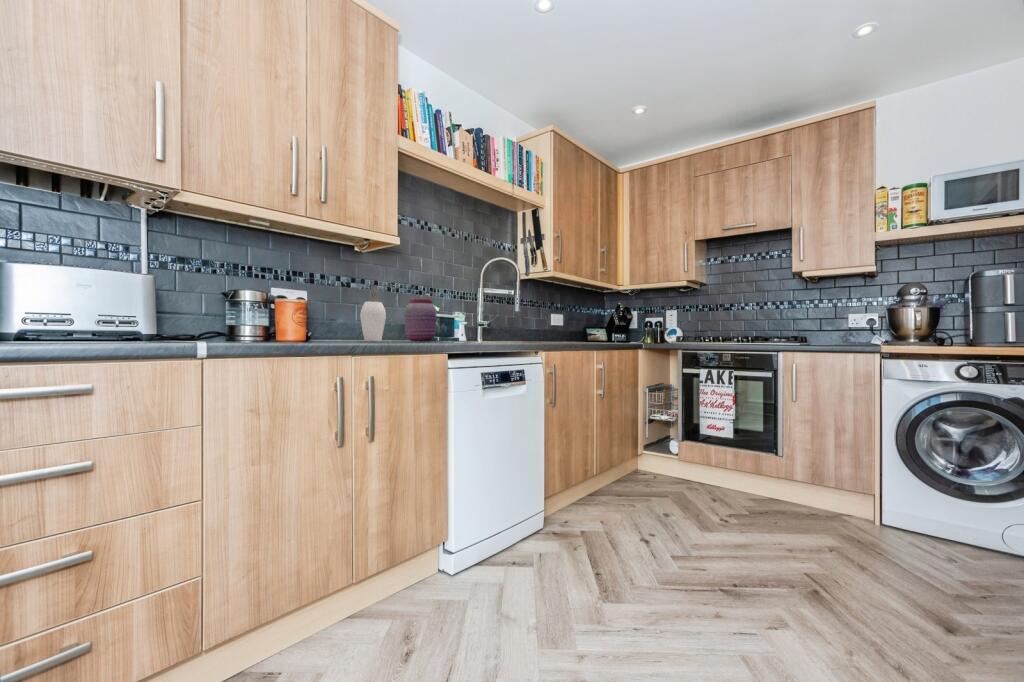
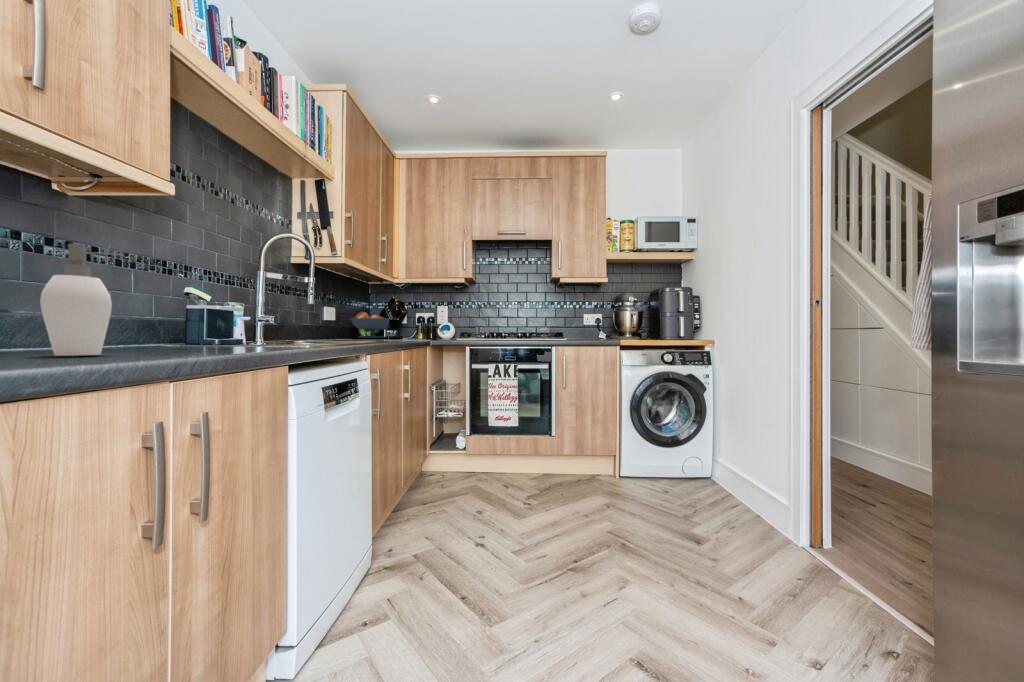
jar: present [405,299,436,341] -> none [128,276,195,347]
fruit bowl: none [578,318,616,341] -> present [351,312,389,338]

